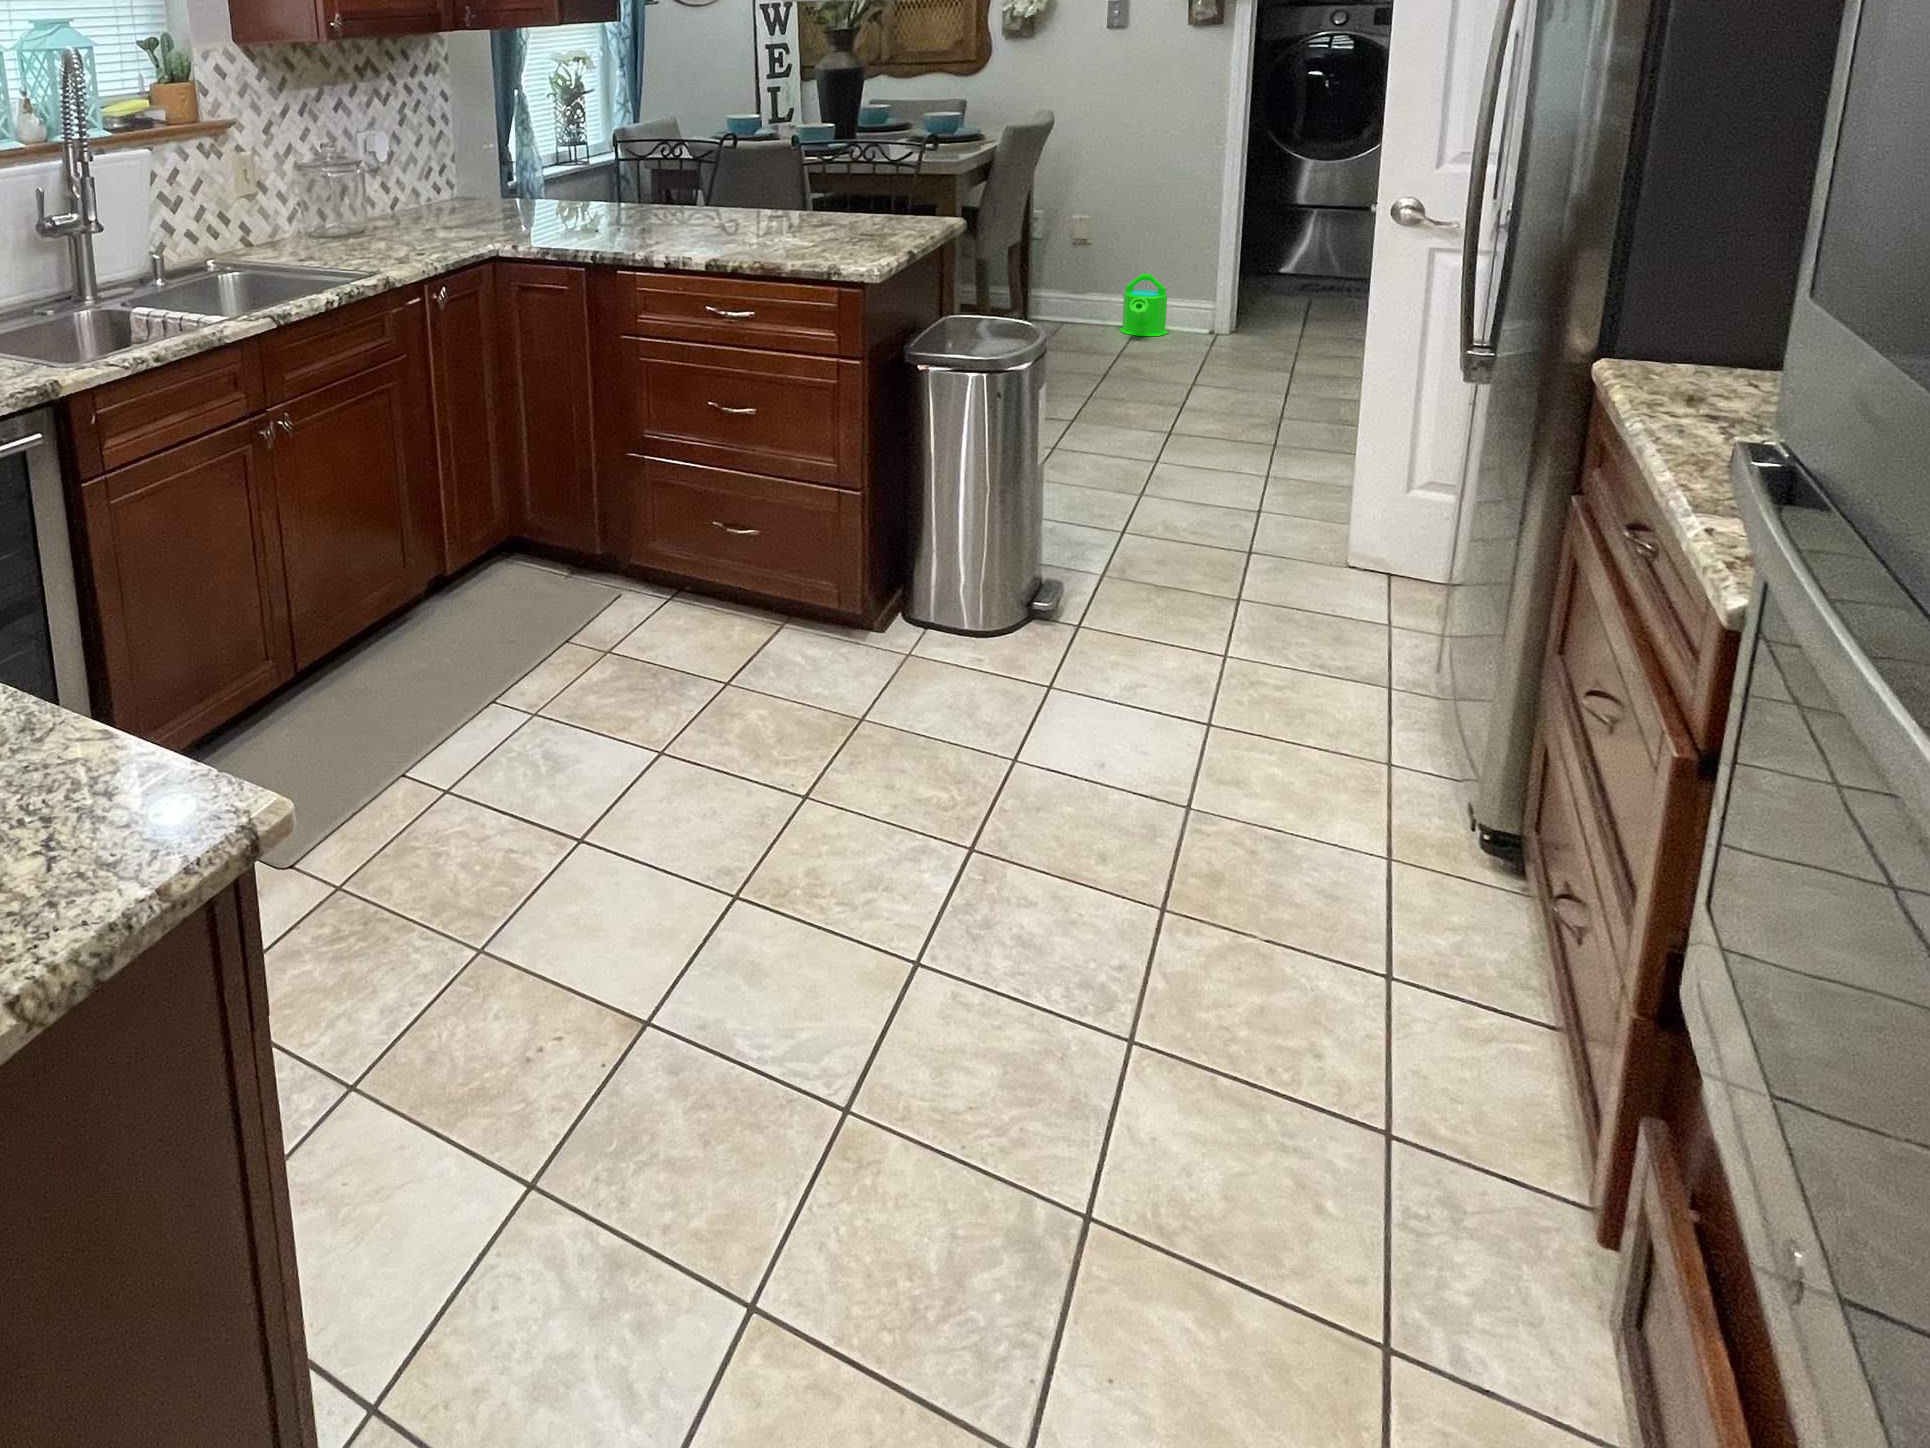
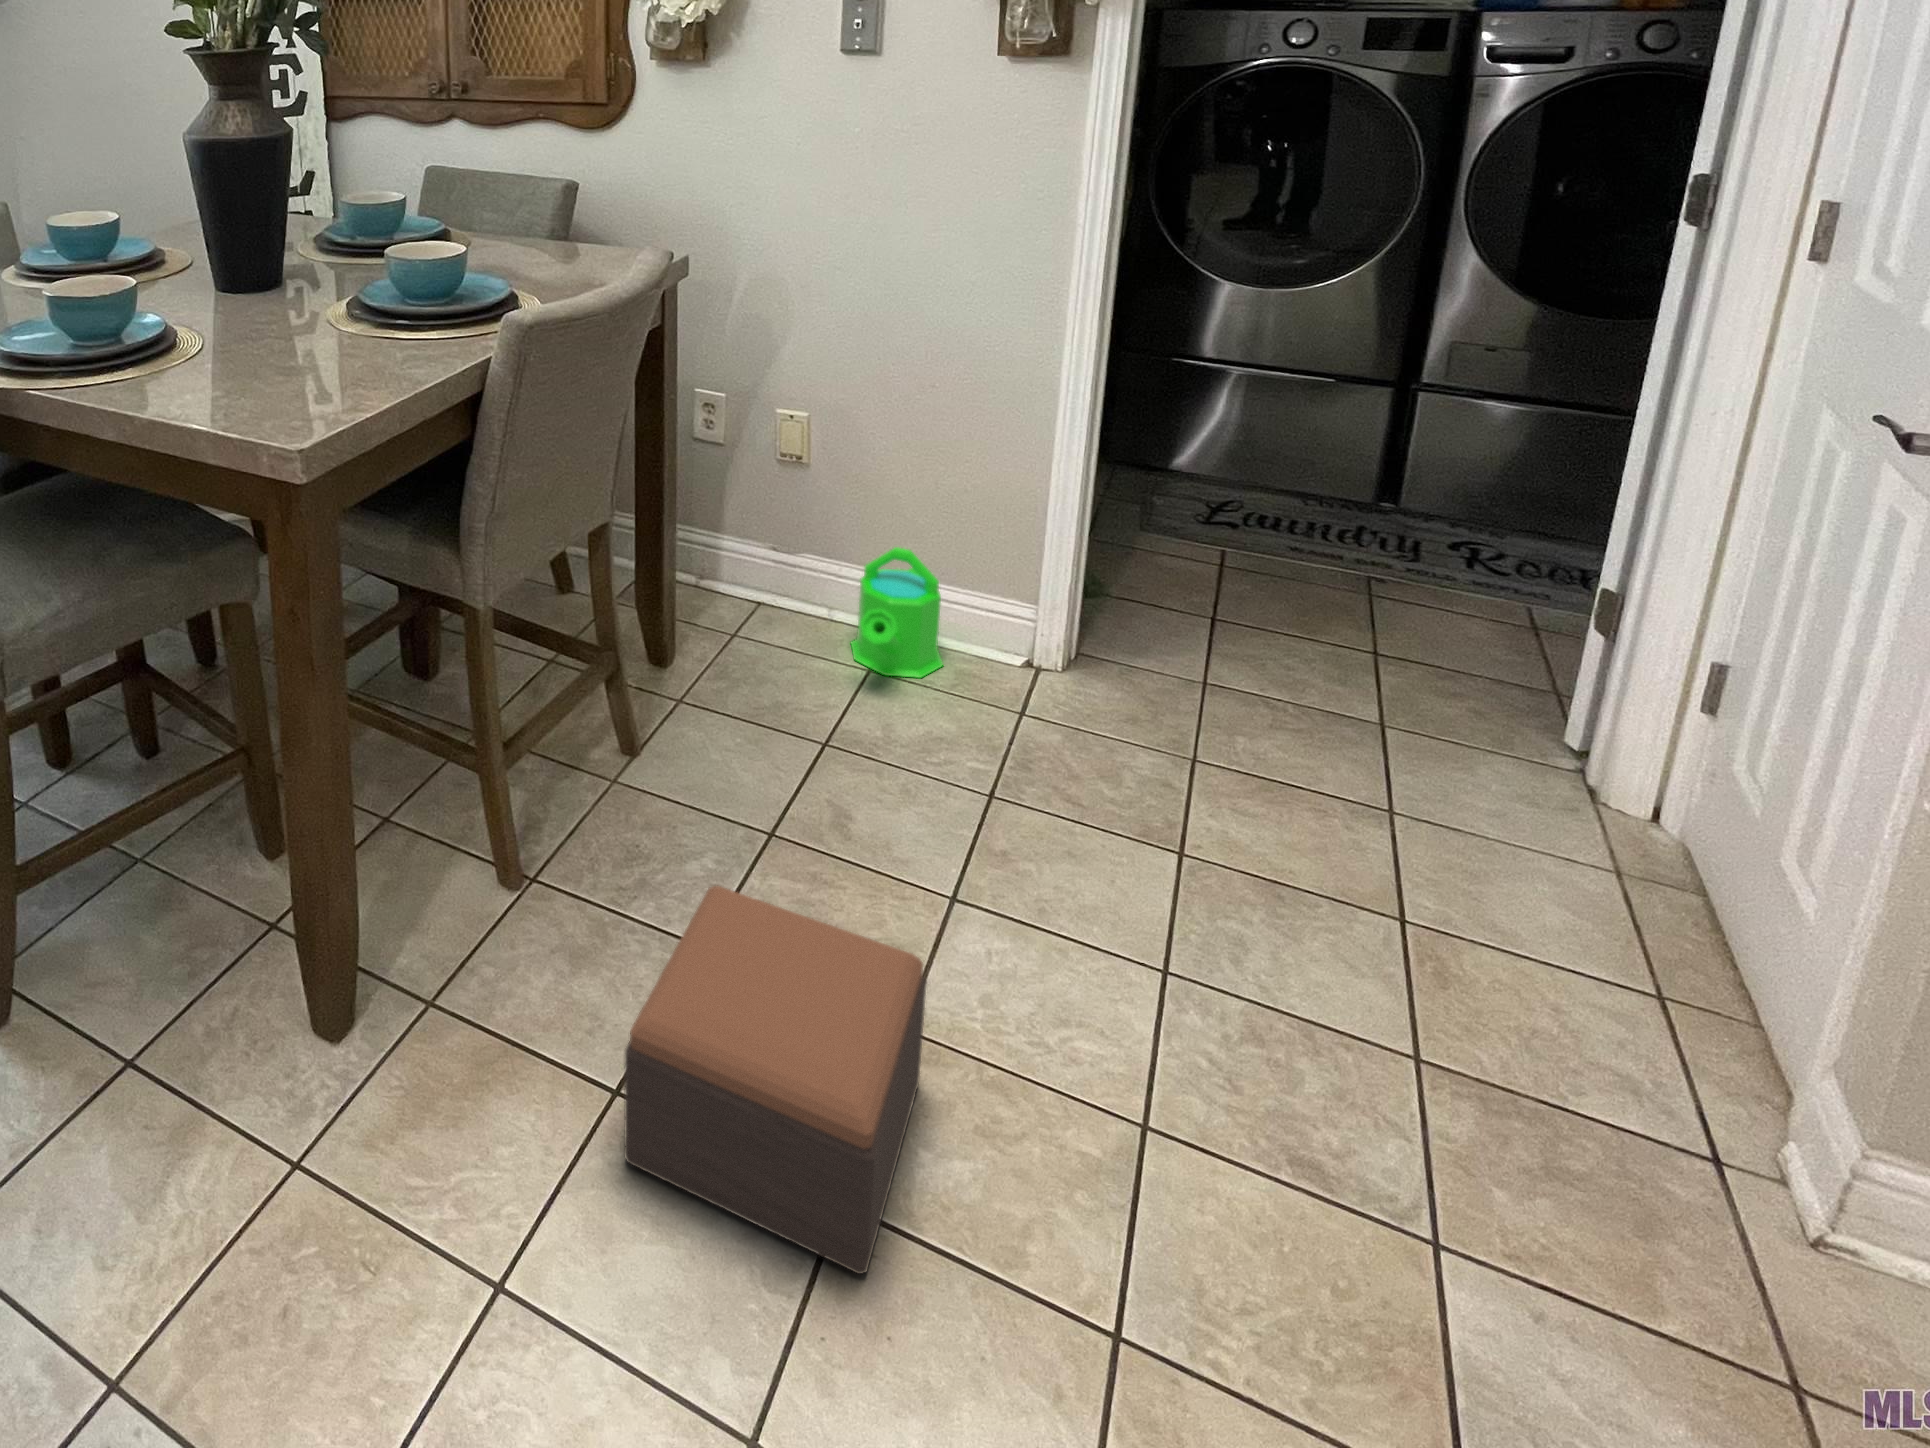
footstool: none [1084,344,1193,436] -> present [624,886,926,1274]

